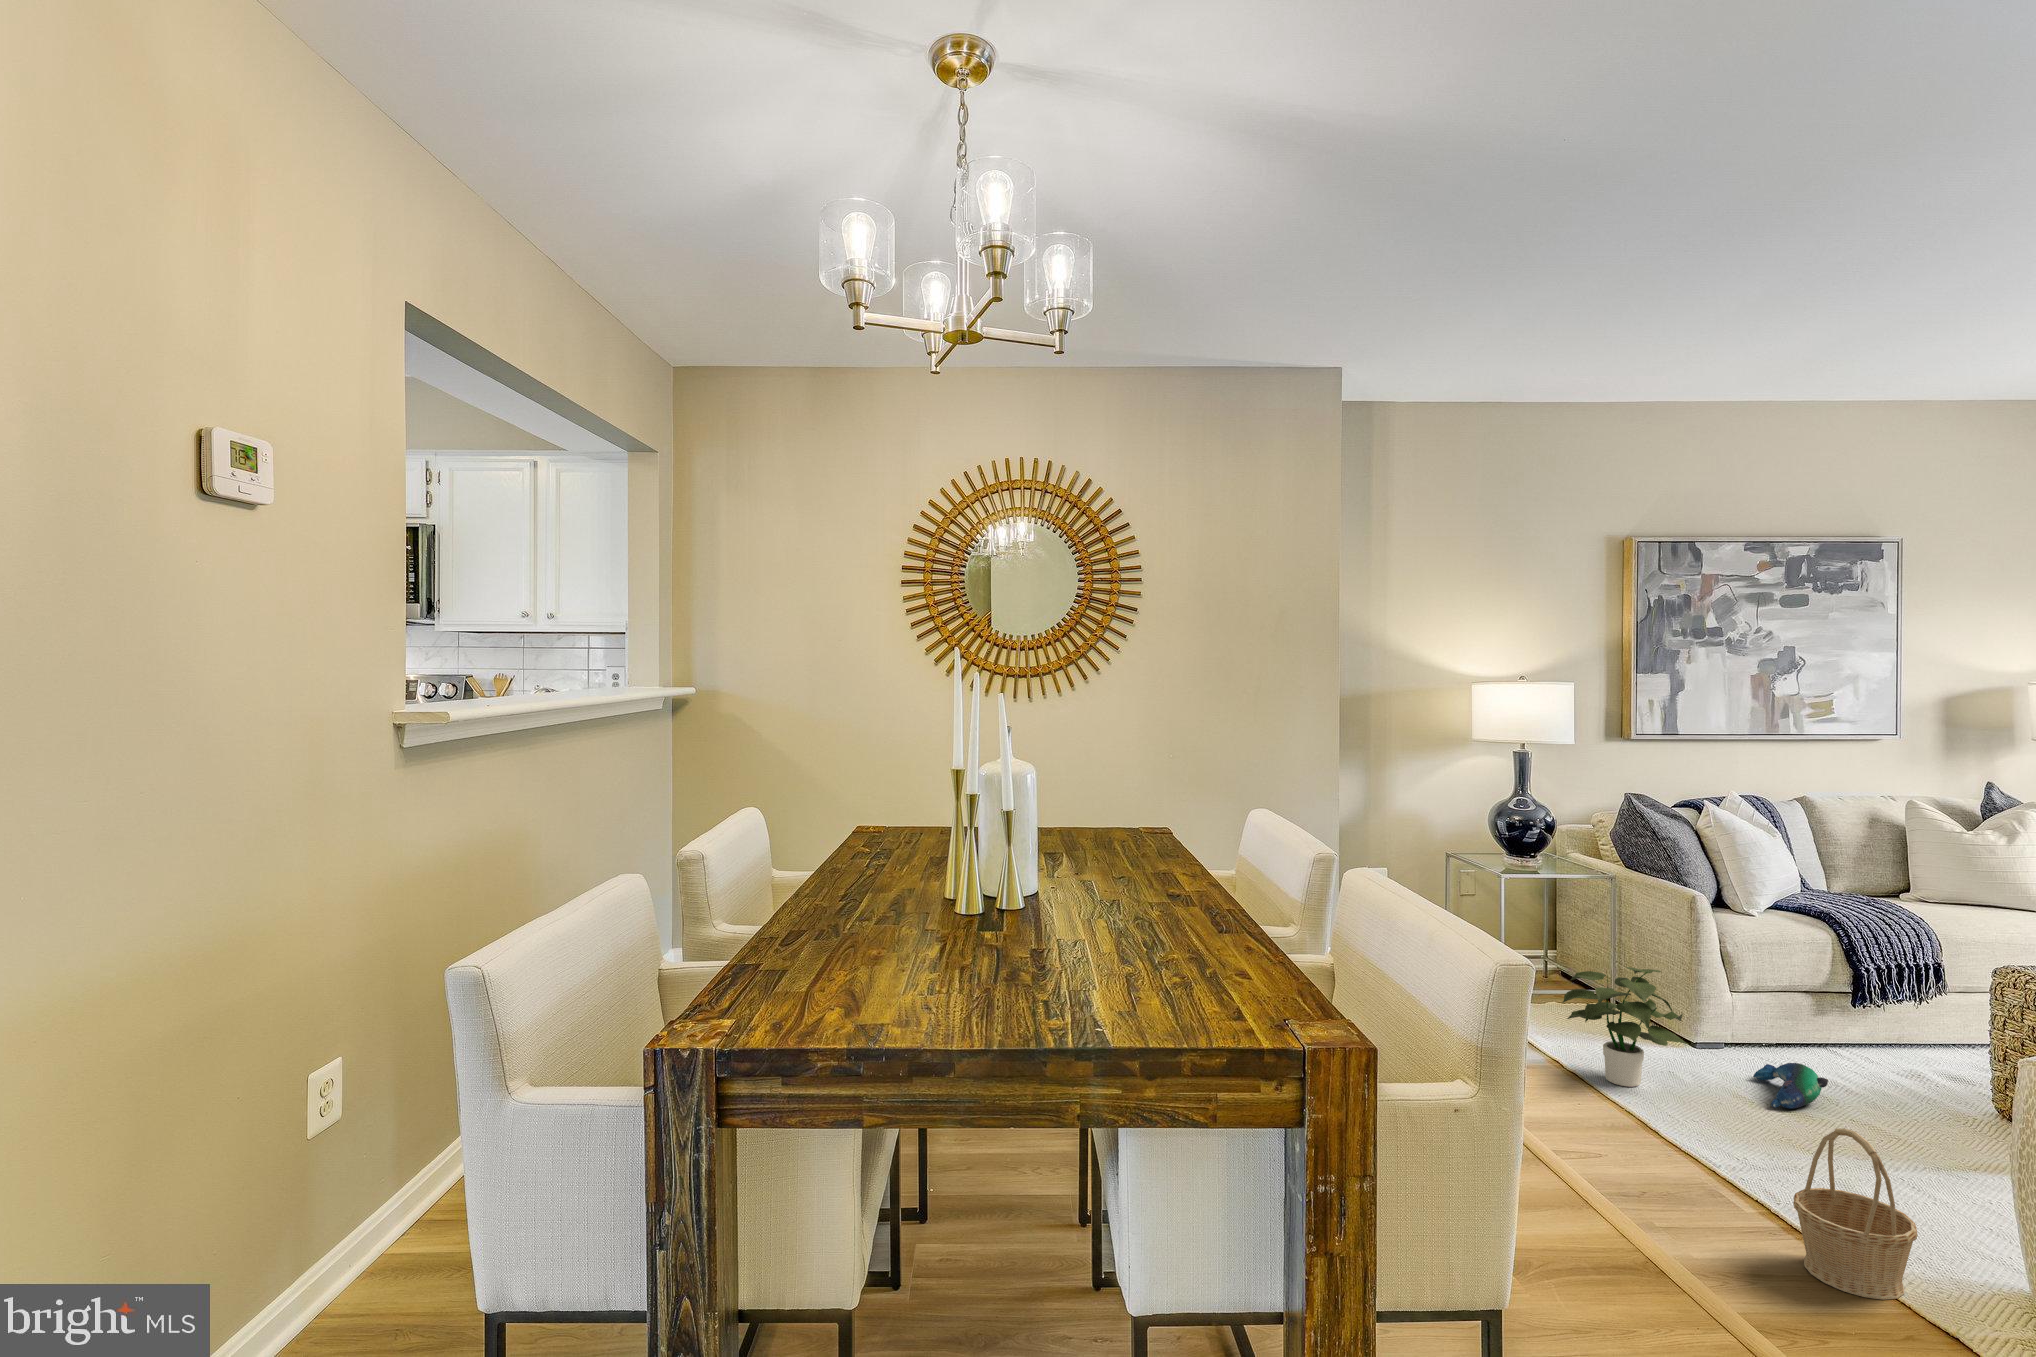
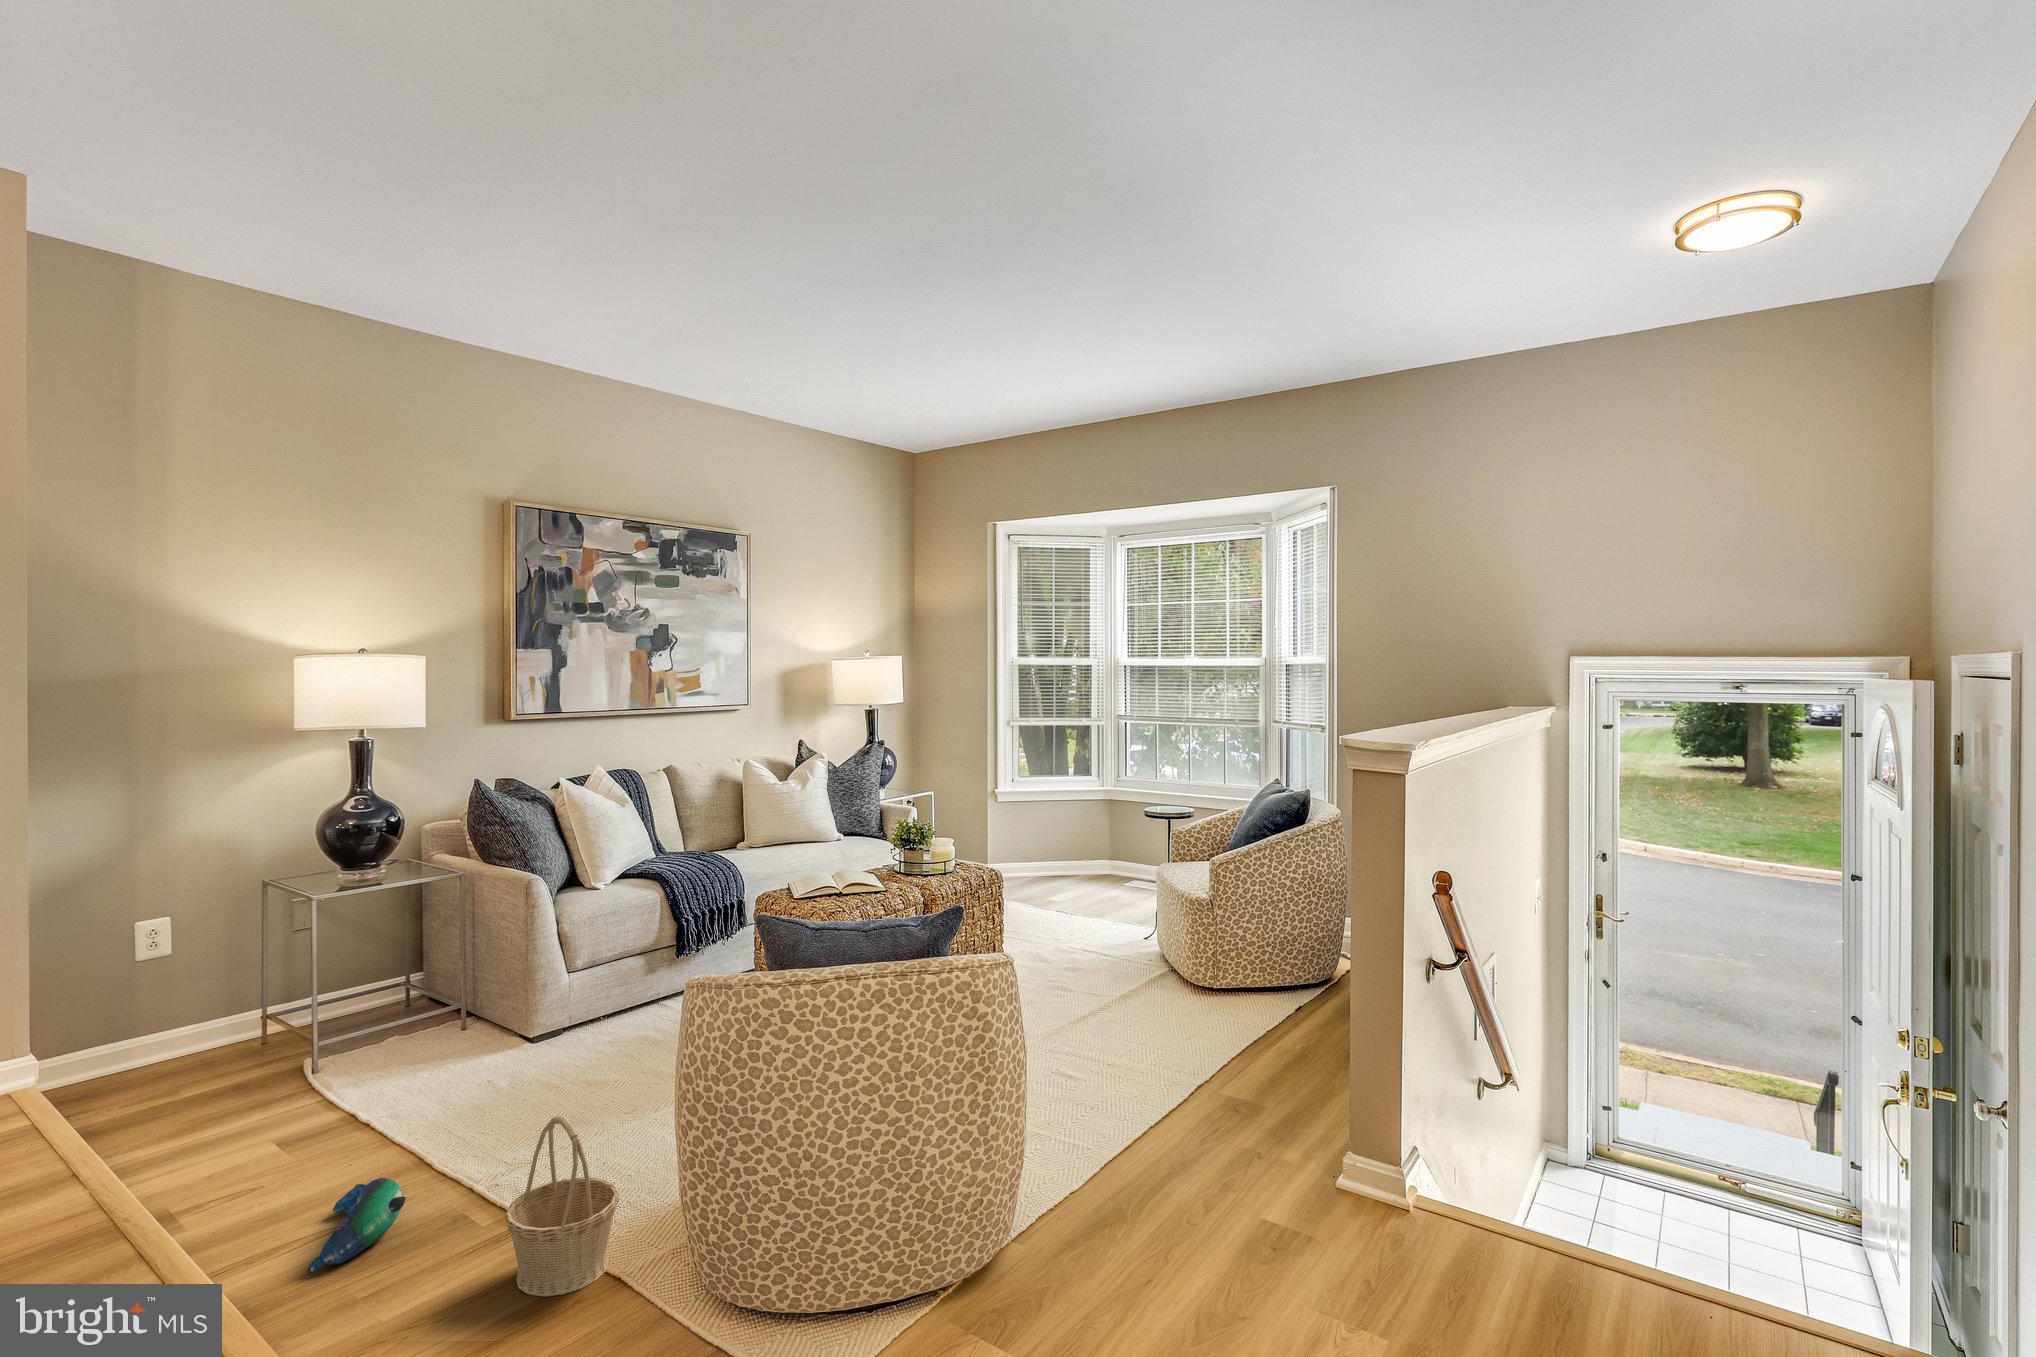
potted plant: present [1562,967,1688,1087] -> none [355,967,496,1109]
plush toy: present [1754,1063,1828,1109] -> present [308,1178,406,1273]

